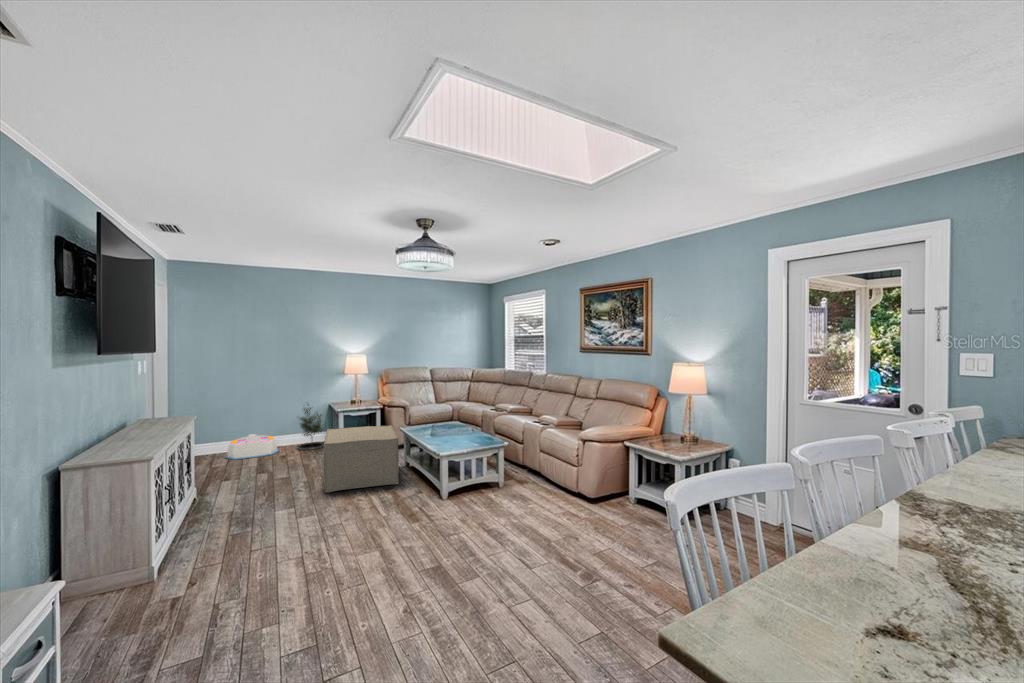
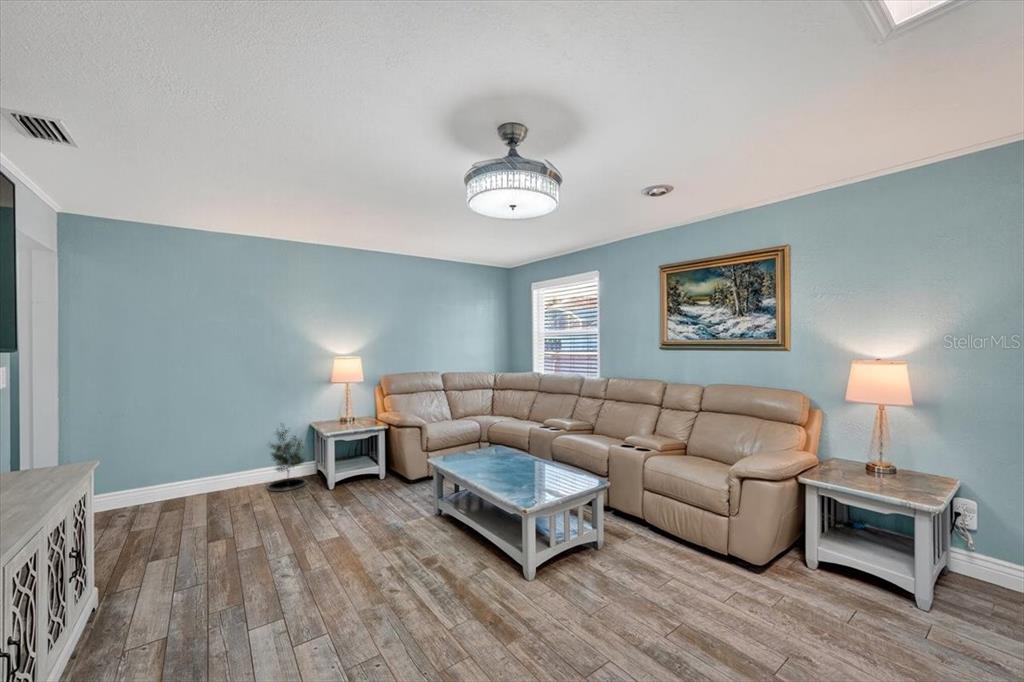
ottoman: present [322,425,399,493] -> none [321,456,443,578]
storage bin: present [225,434,279,460] -> none [156,471,241,514]

